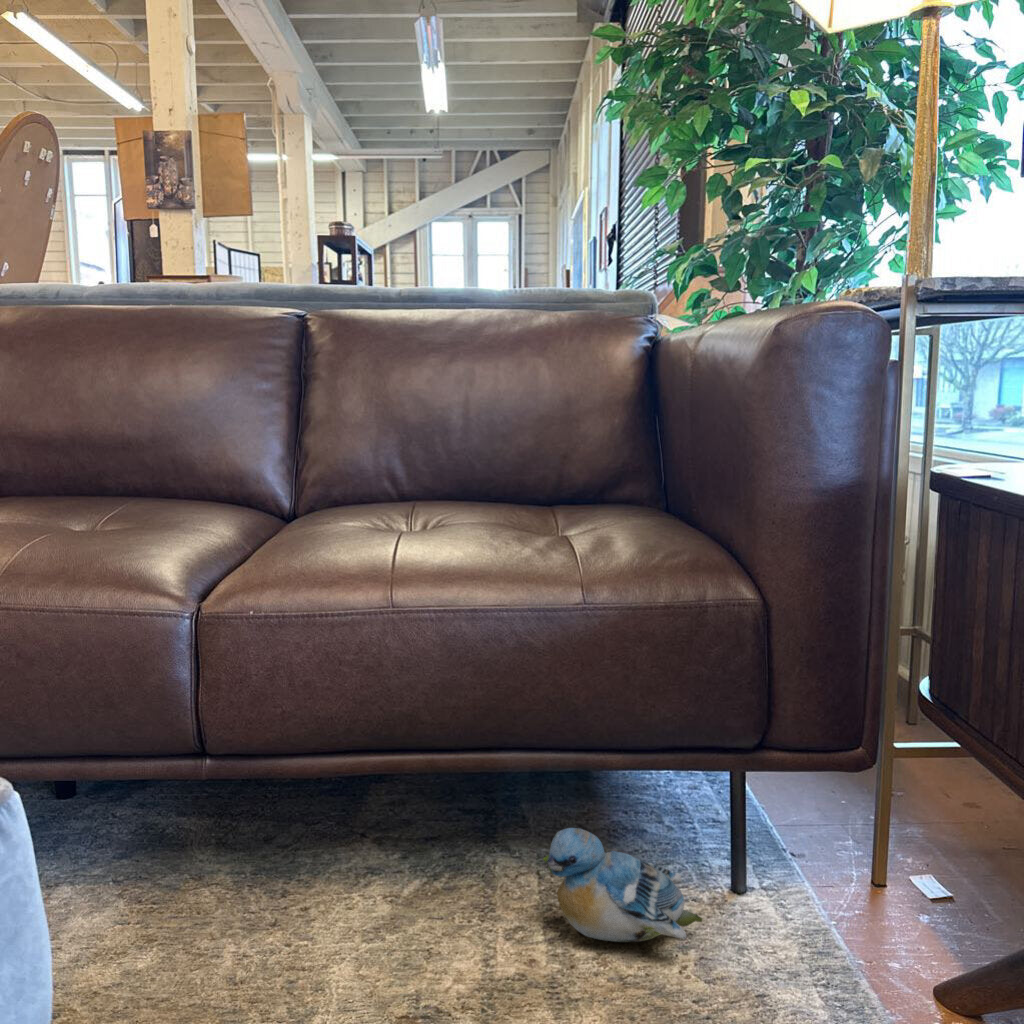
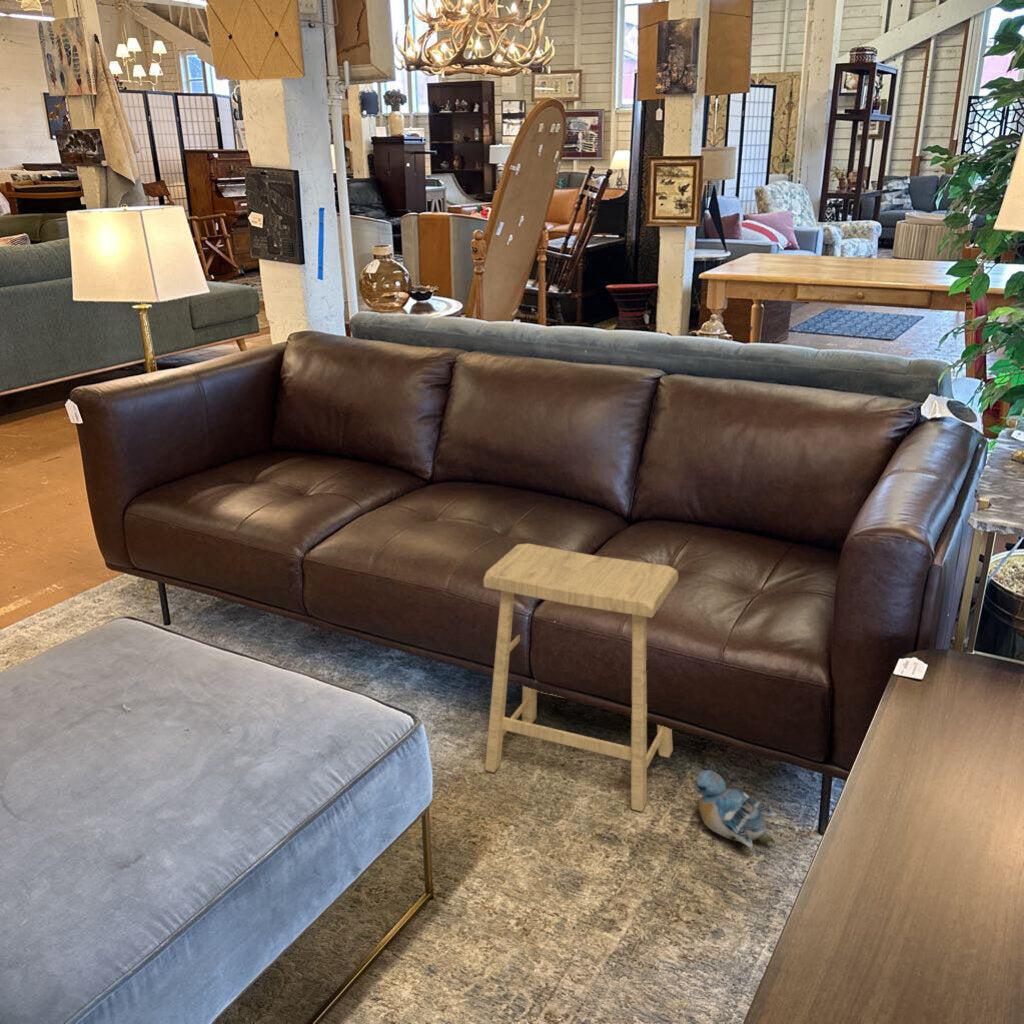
footstool: none [88,506,460,980] -> present [483,544,678,811]

